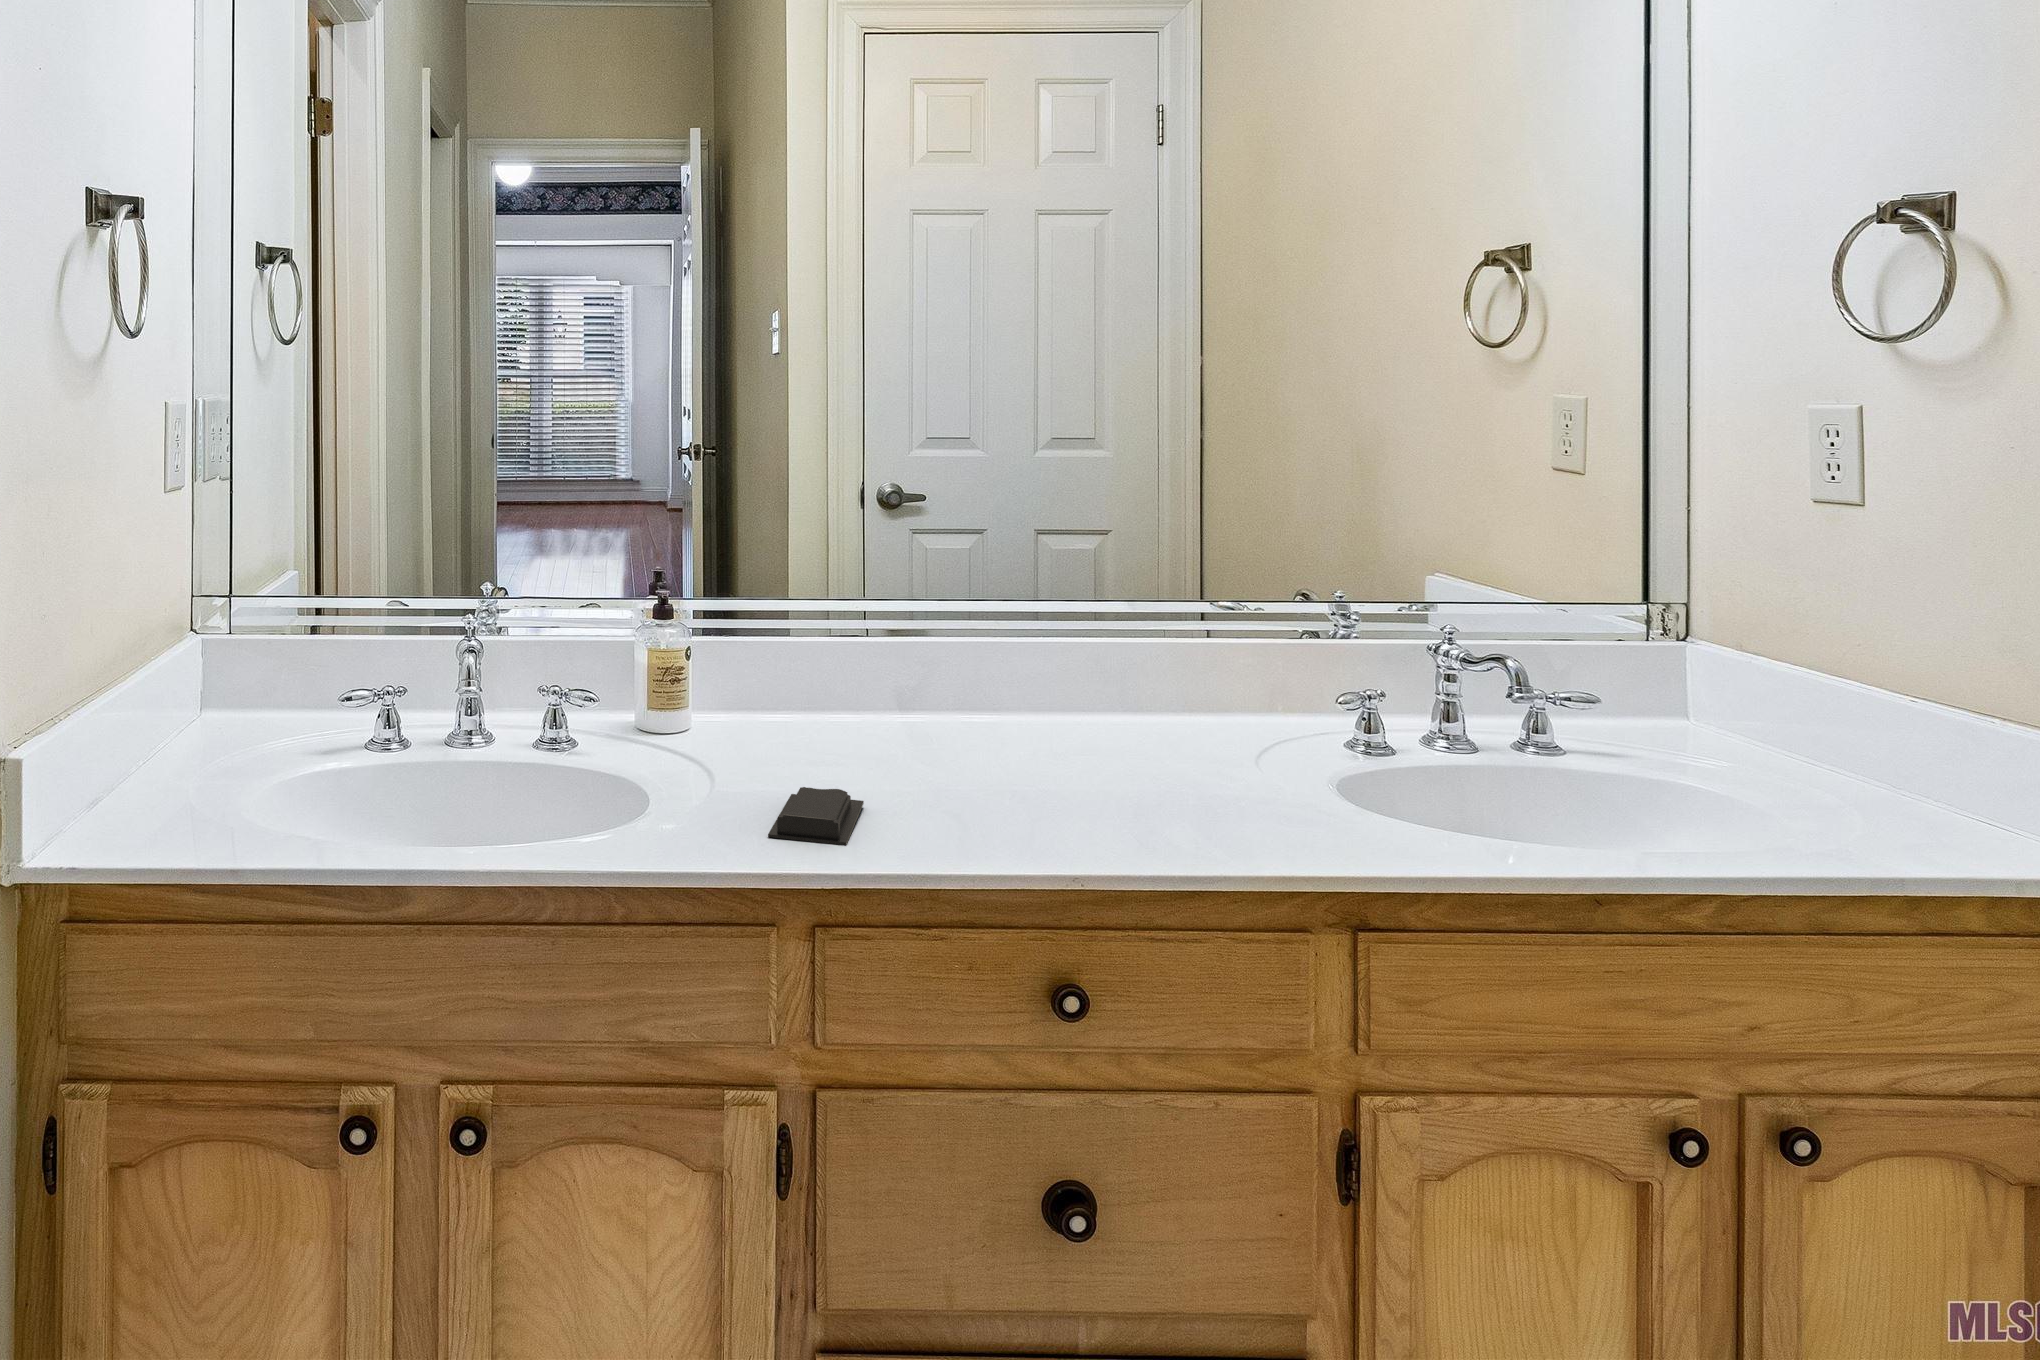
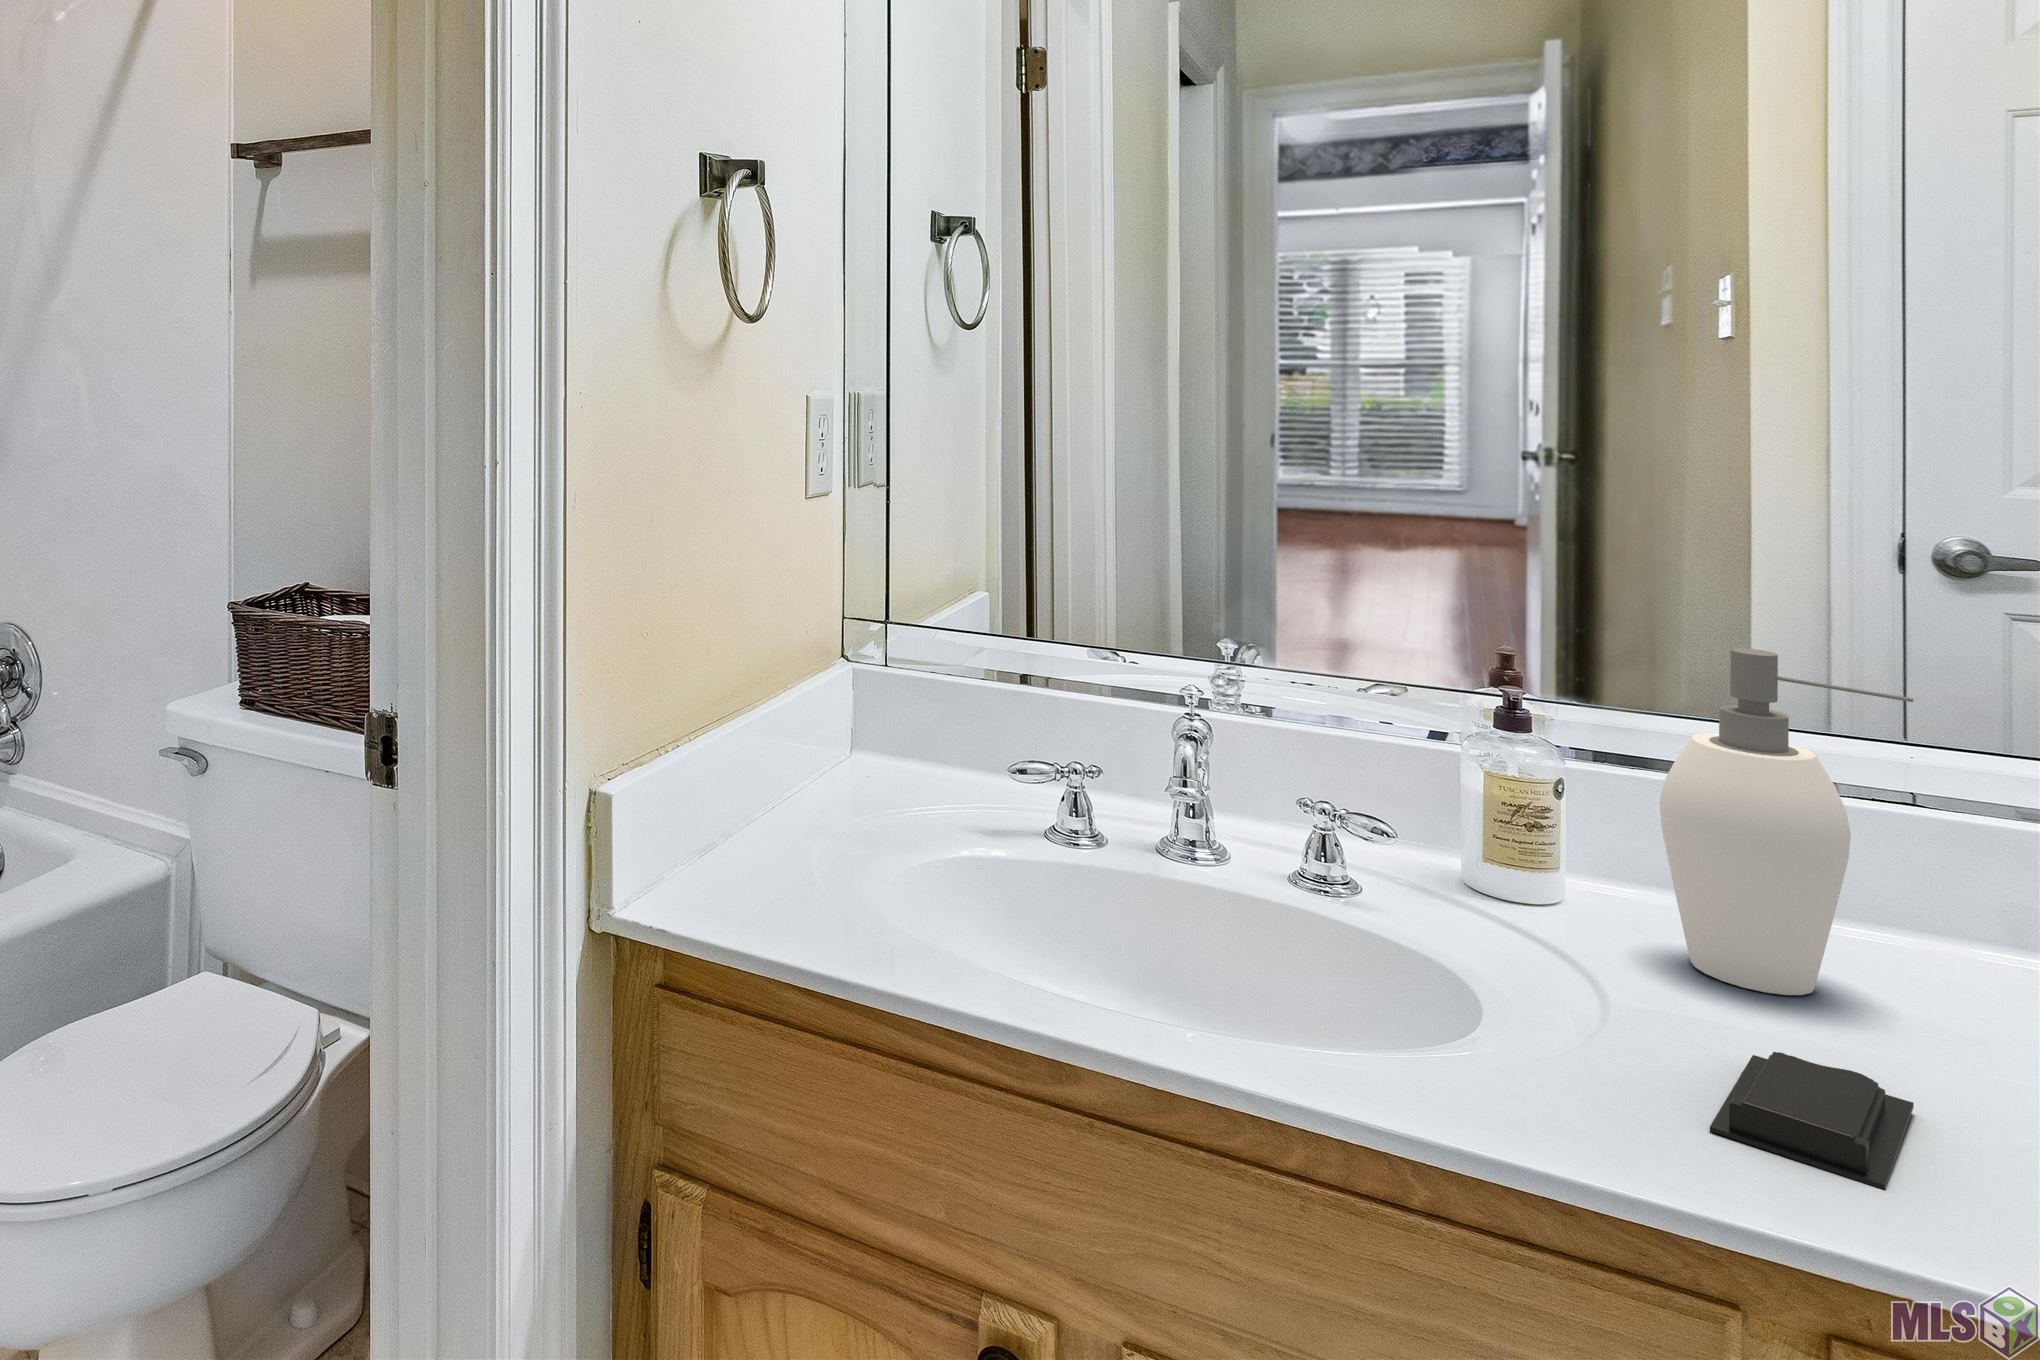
soap dispenser: none [748,544,869,762] -> present [1660,648,1913,995]

